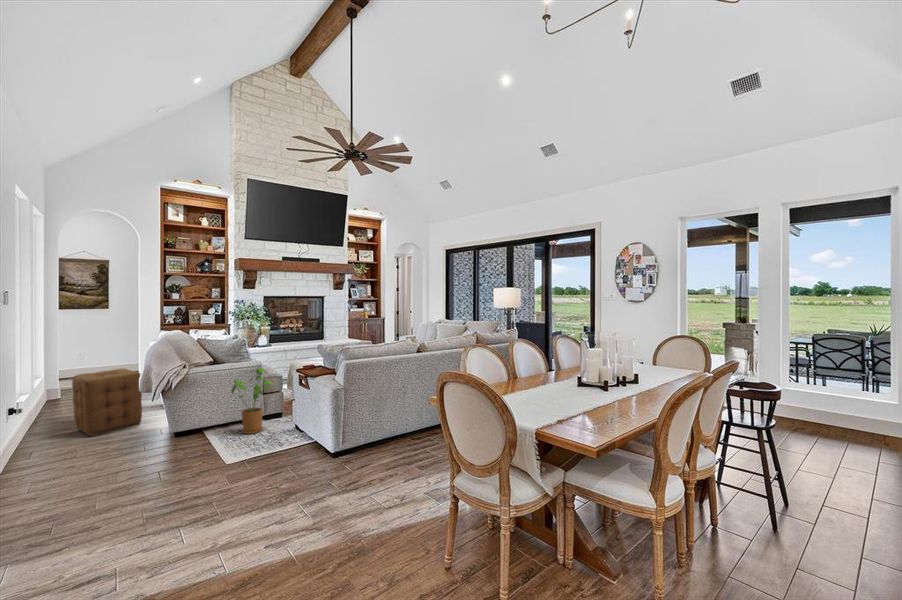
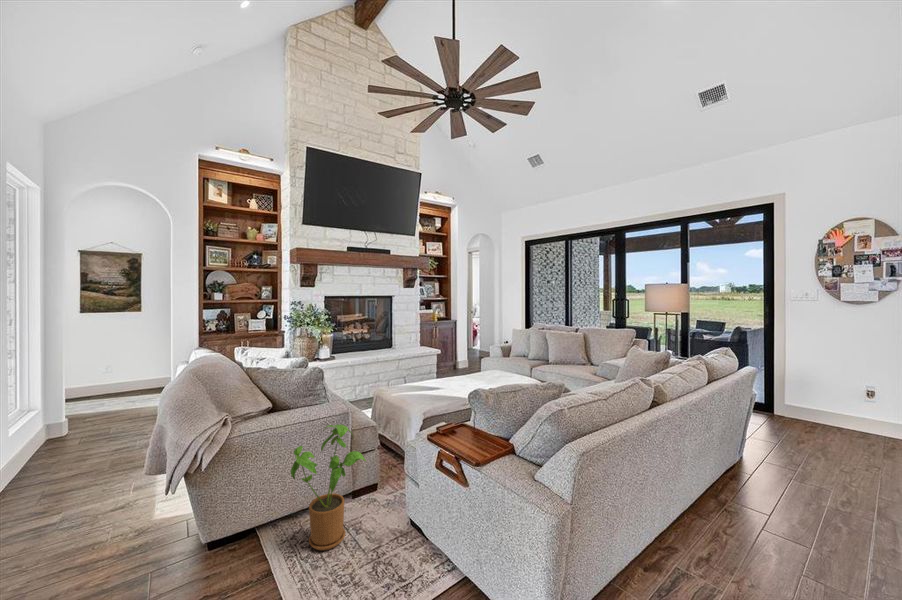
ottoman: present [72,368,142,436] -> none [23,414,144,552]

